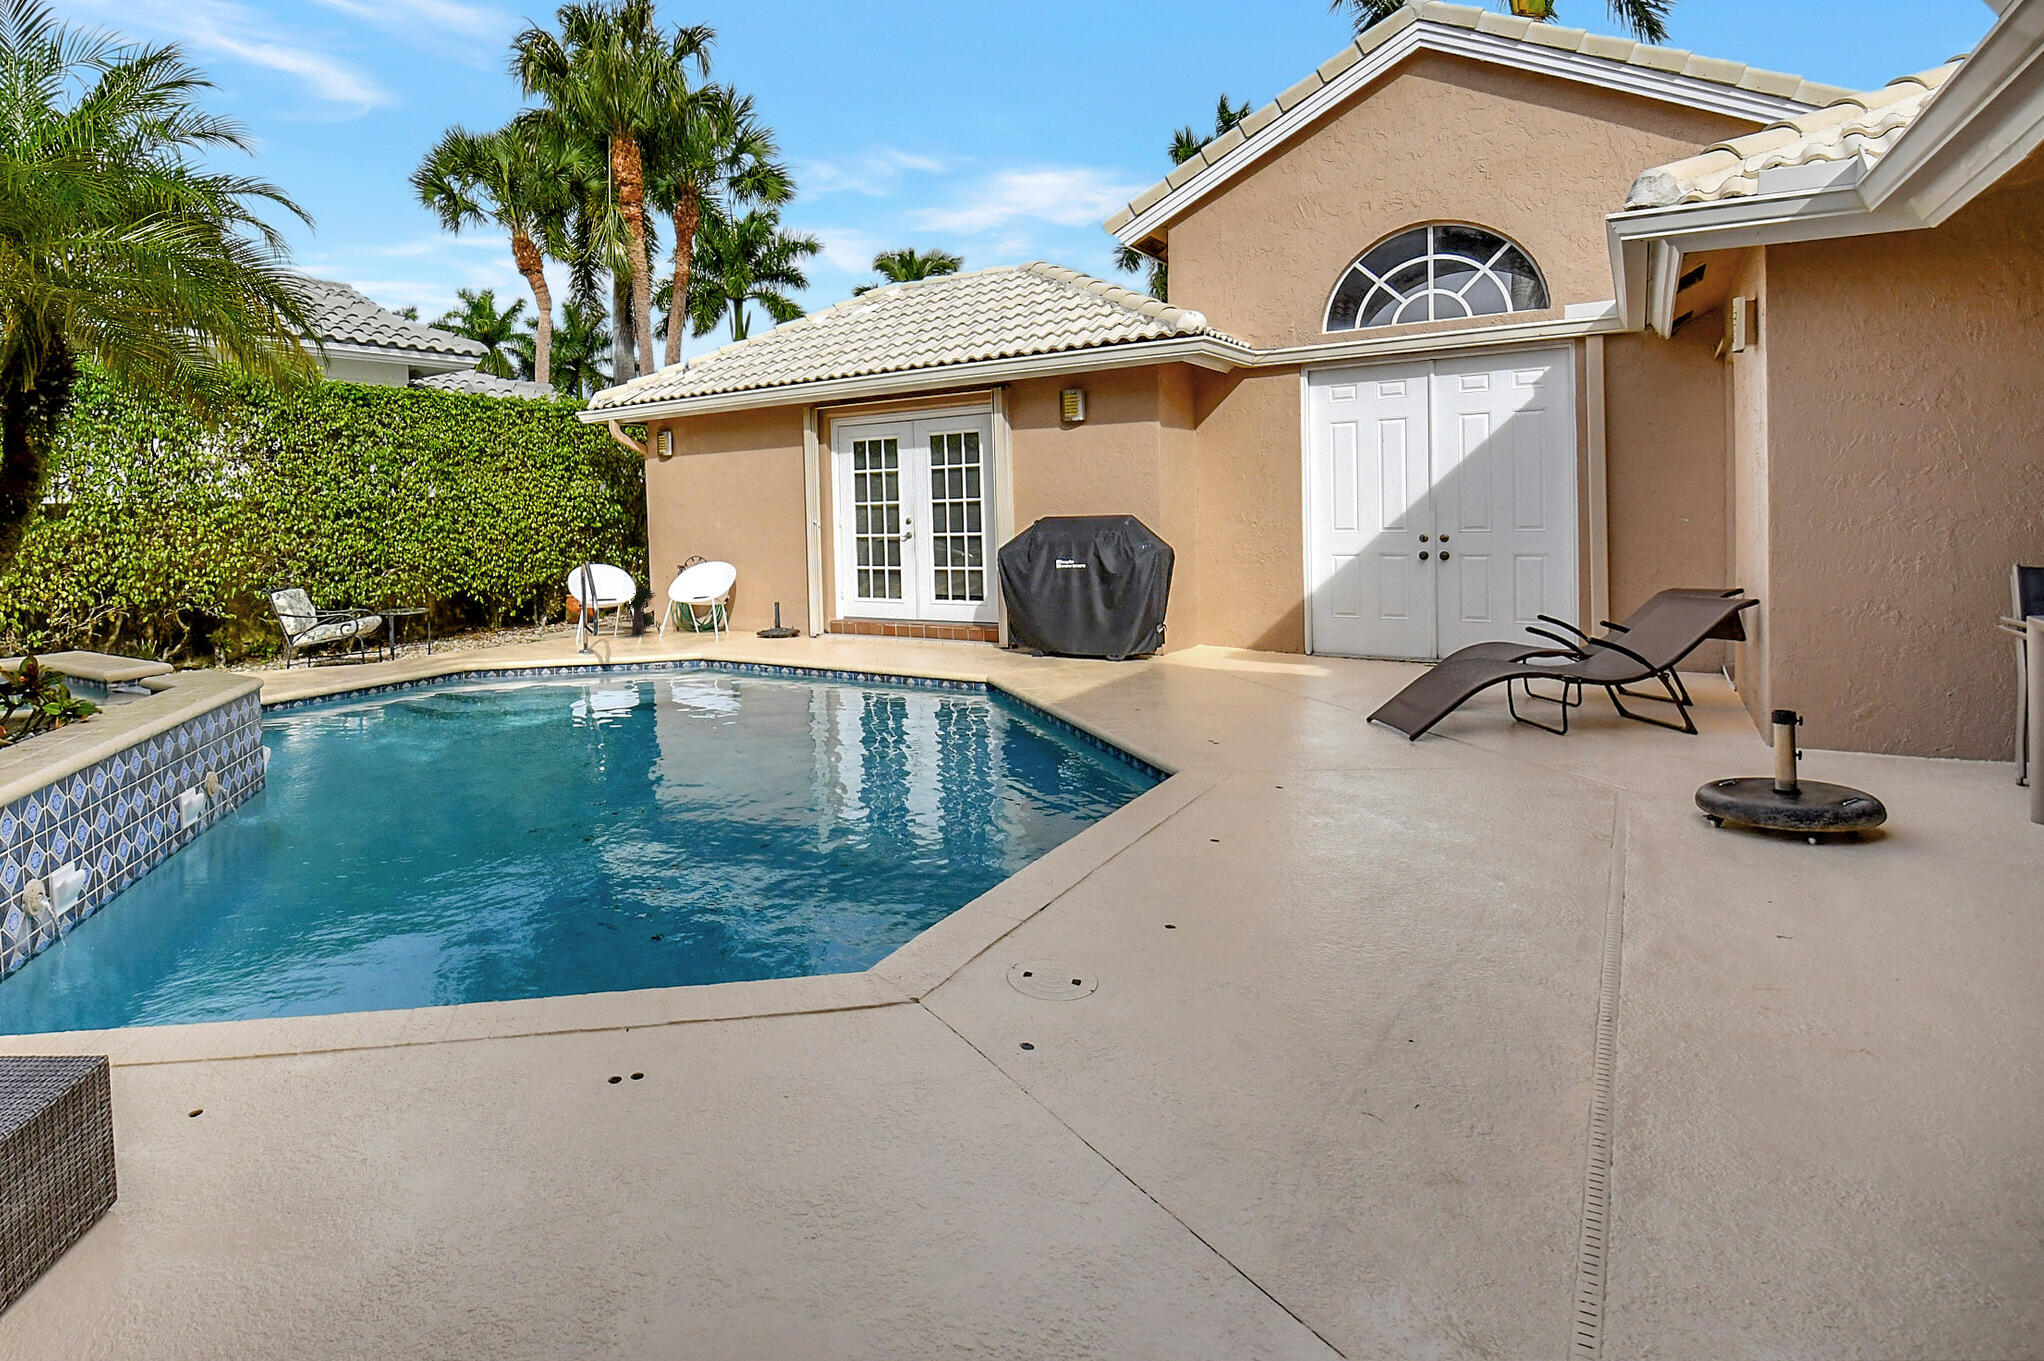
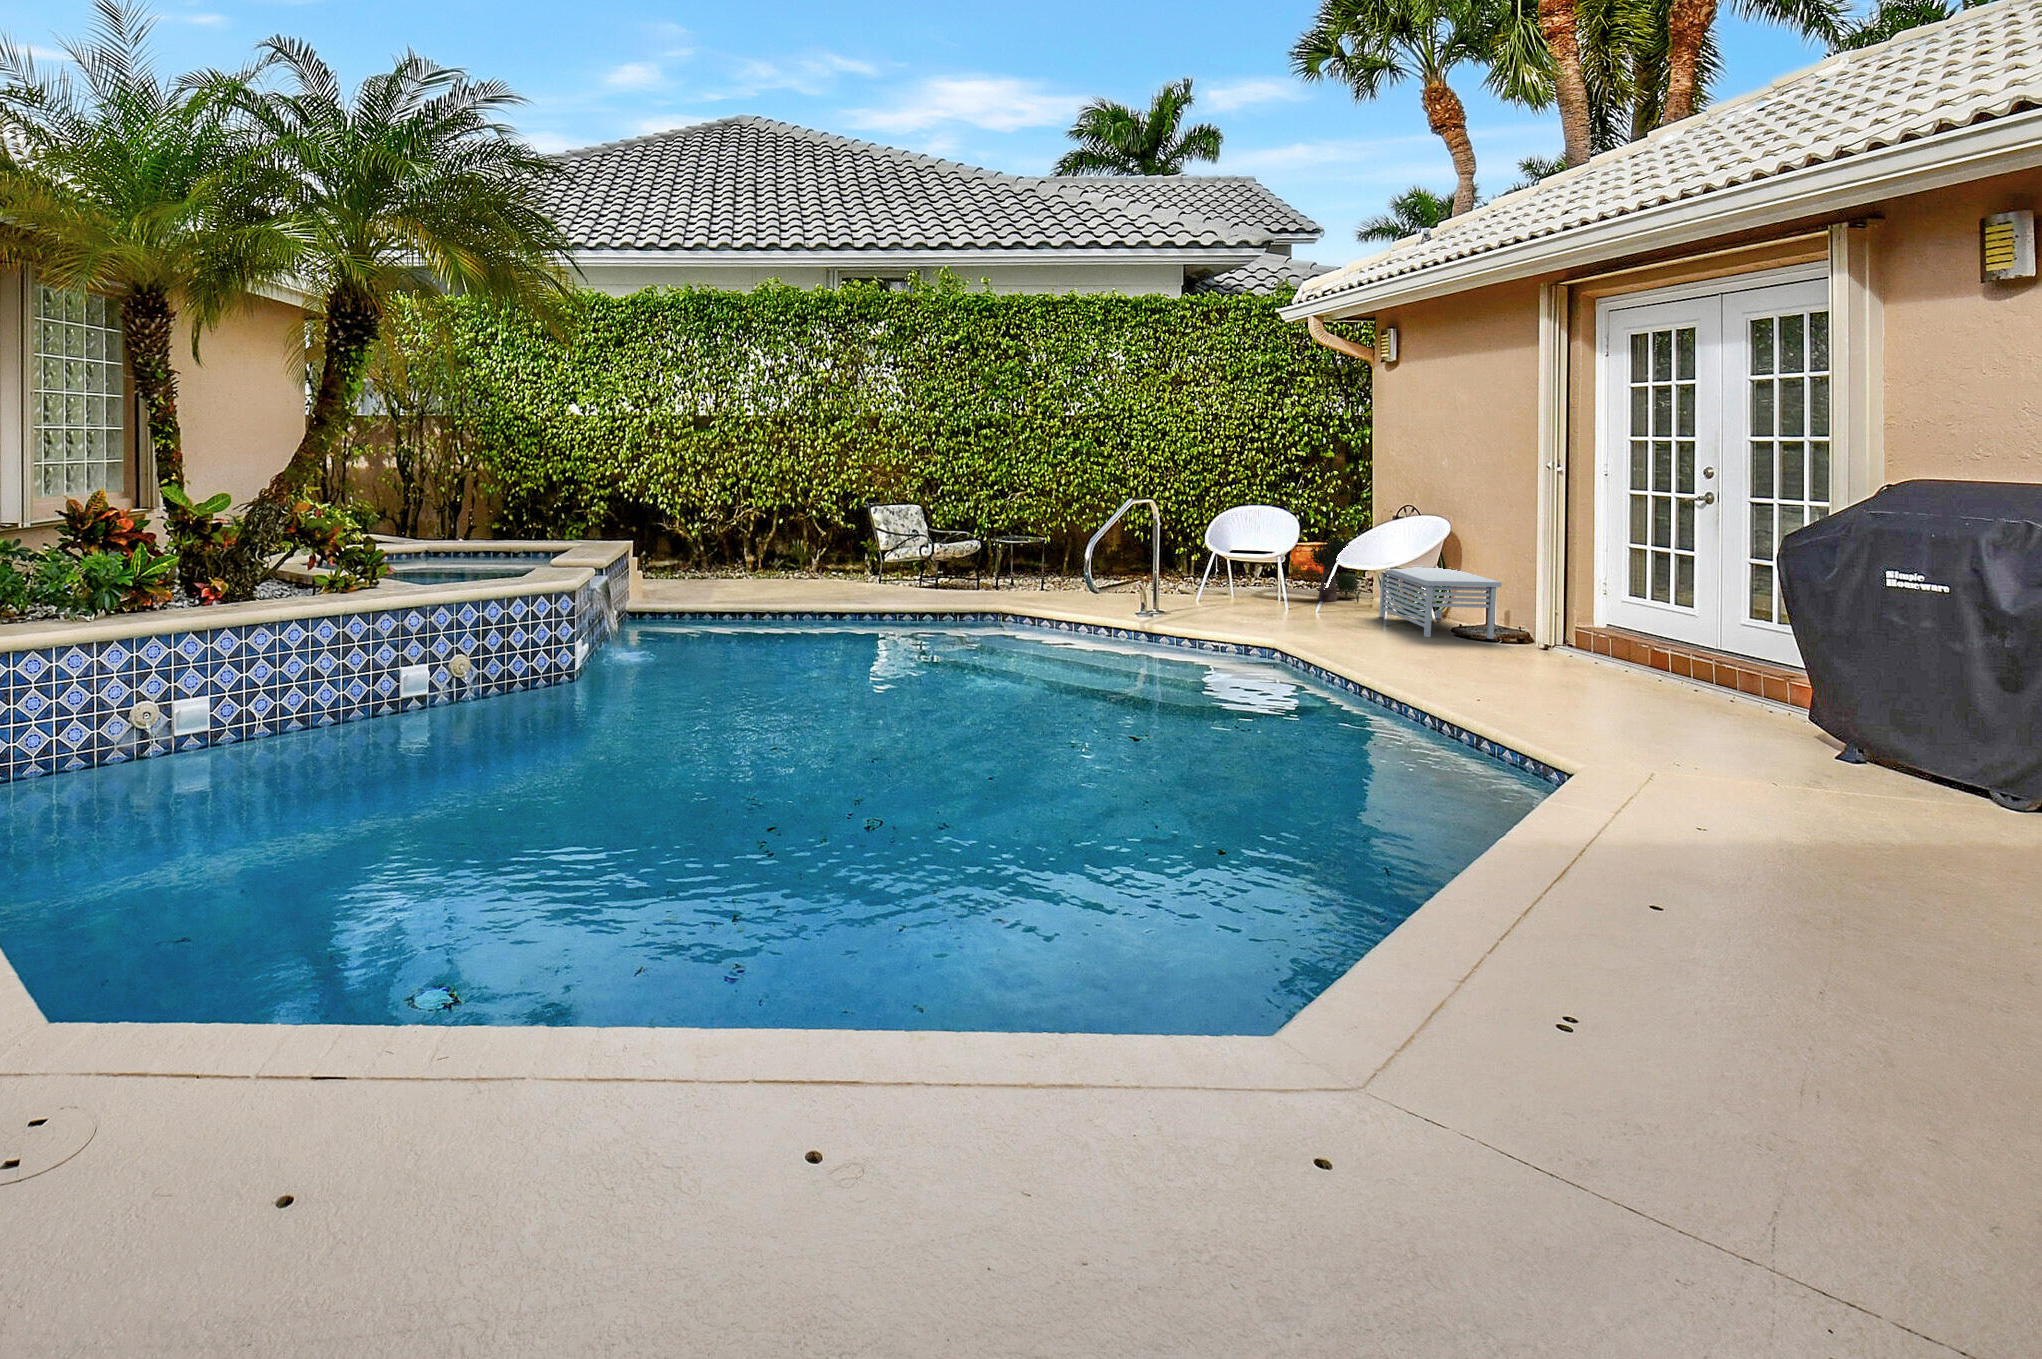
storage bench: none [692,597,783,642] -> present [1379,565,1501,639]

